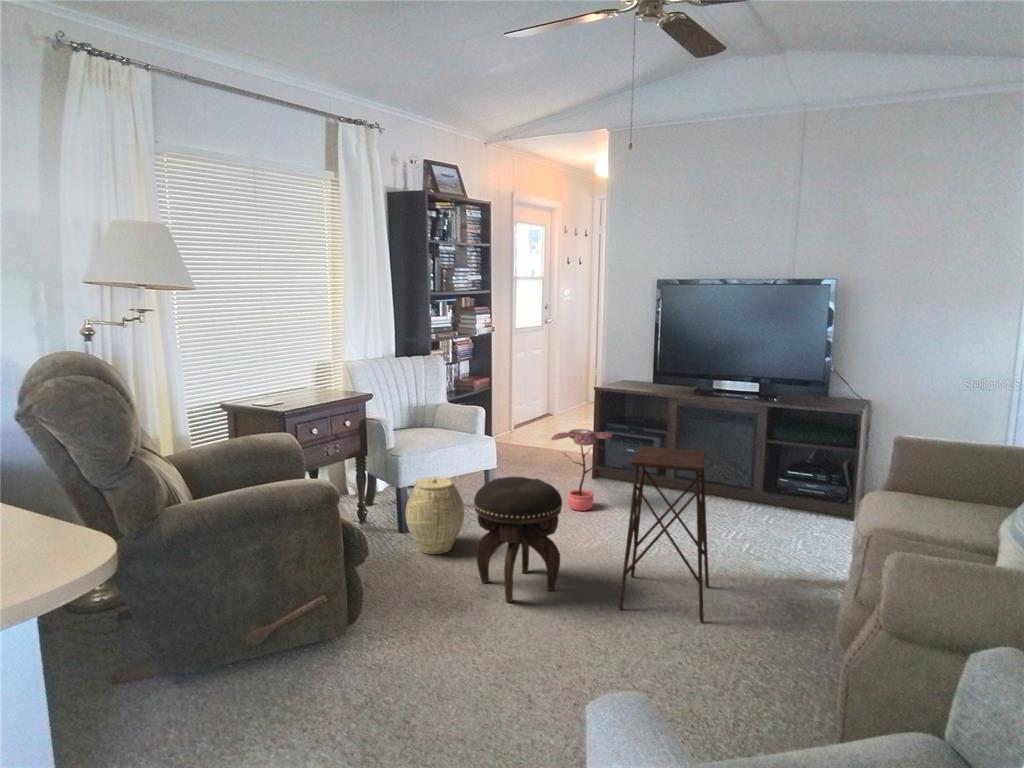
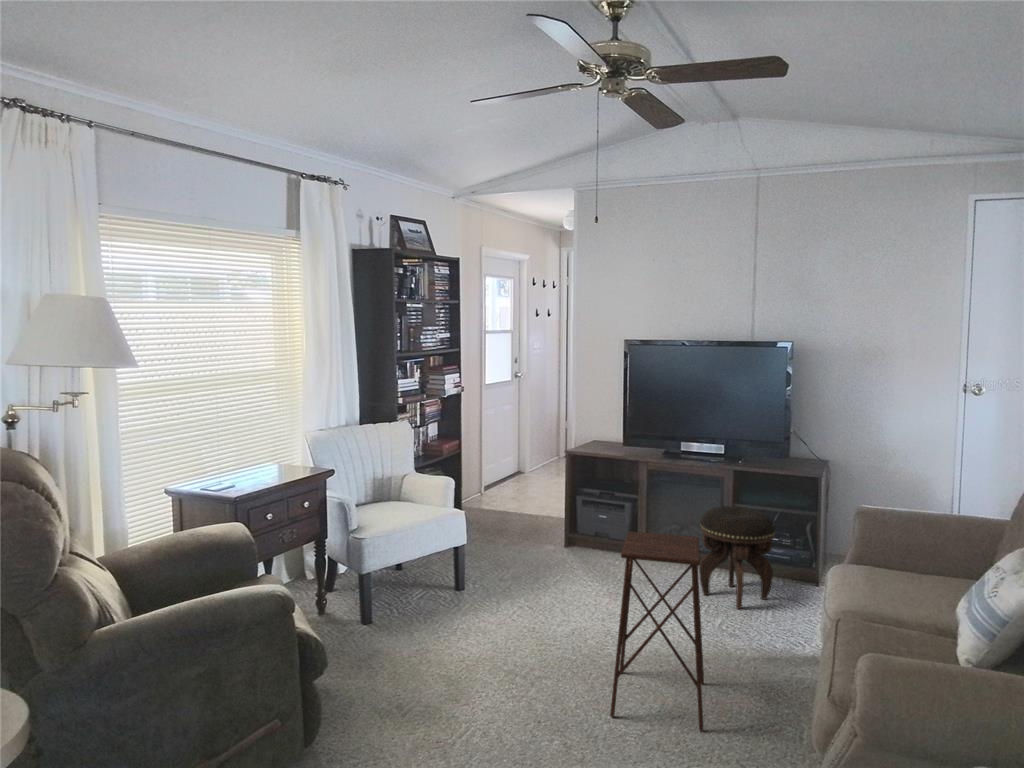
potted plant: present [551,429,612,511] -> none [527,500,592,589]
woven basket: present [405,477,464,554] -> none [372,562,437,649]
footstool: present [474,477,562,602] -> present [699,506,776,609]

